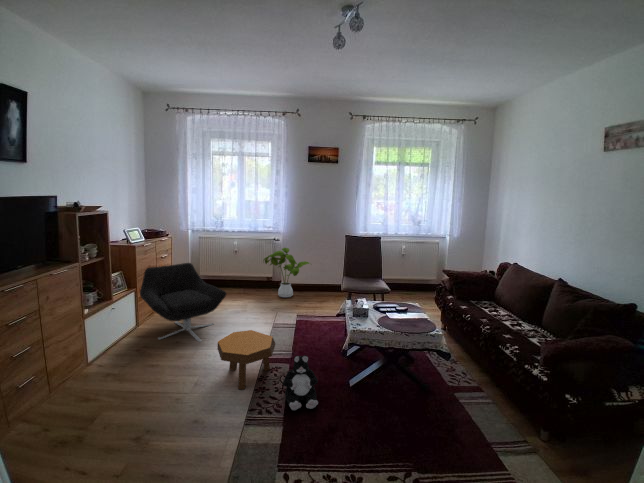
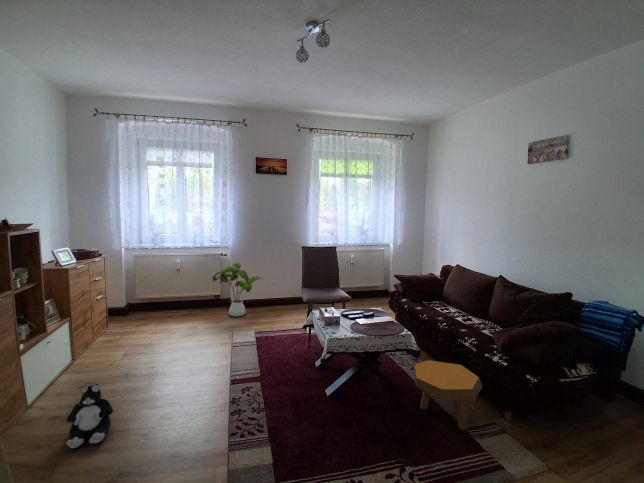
lounge chair: present [140,263,226,342] -> none [74,285,180,375]
footstool: present [217,330,275,389] -> present [415,360,482,430]
plush toy: present [283,355,318,410] -> present [66,384,113,448]

